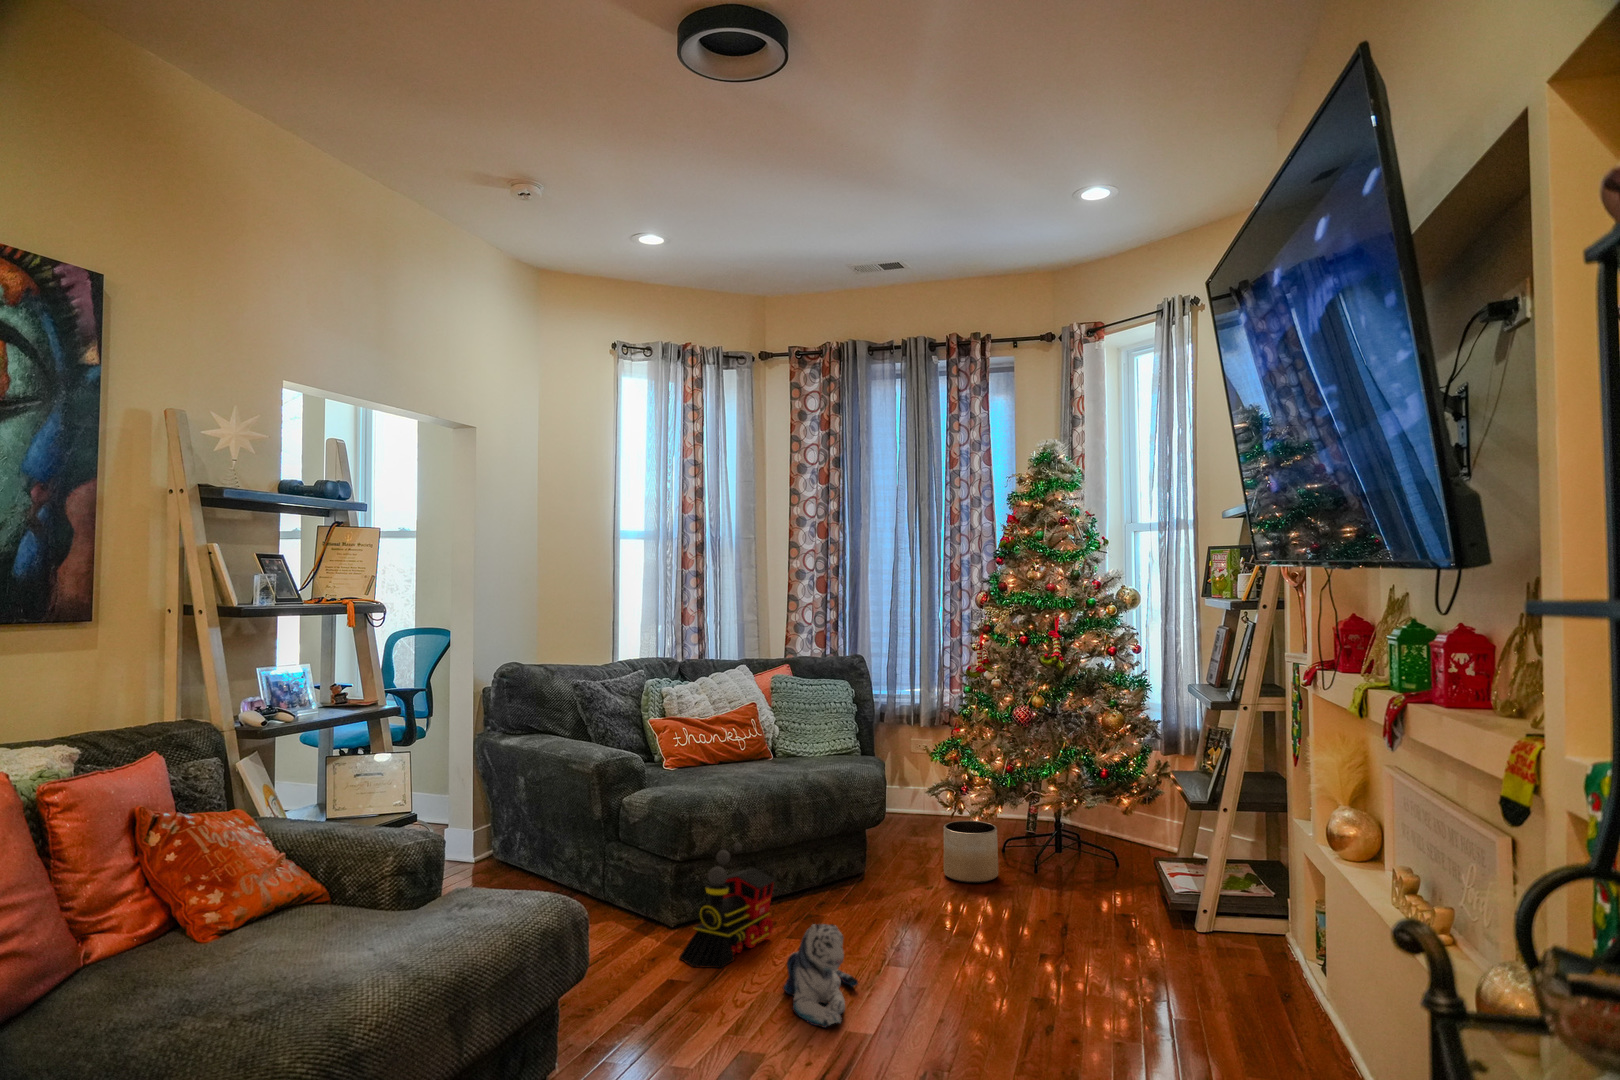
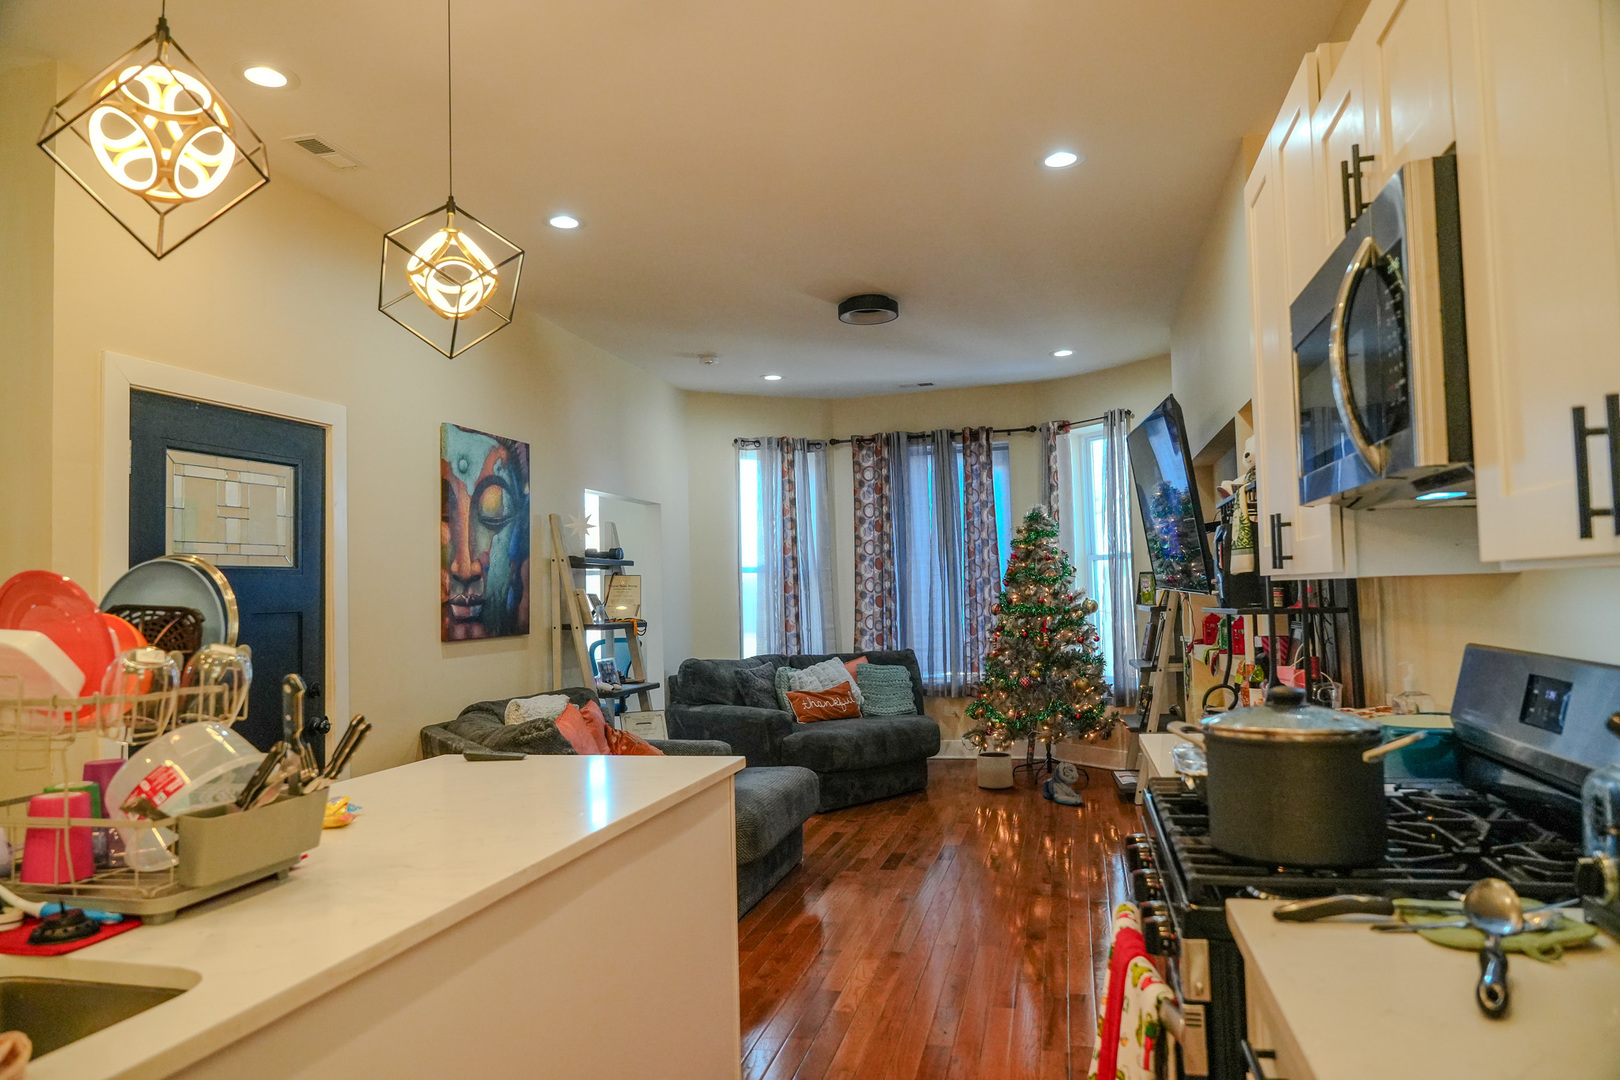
toy train: present [679,843,775,968] -> none [836,757,886,826]
plush toy: present [783,924,858,1028] -> present [1042,762,1083,805]

